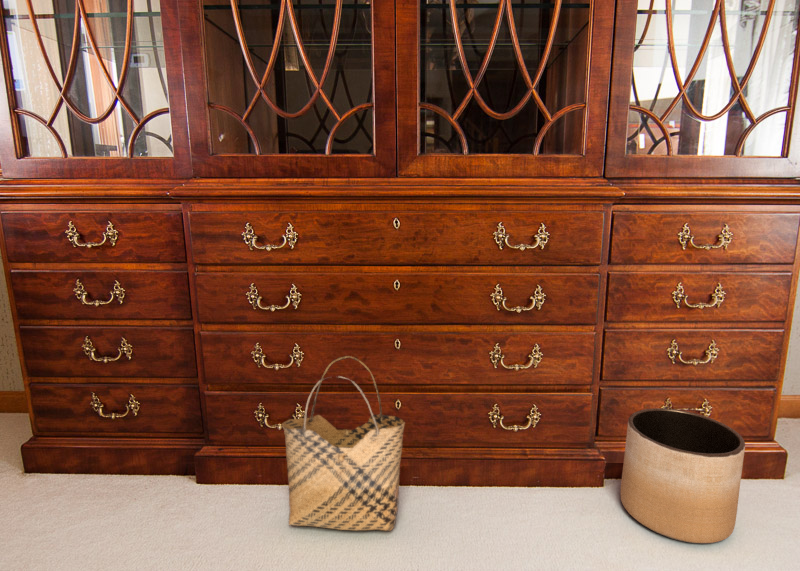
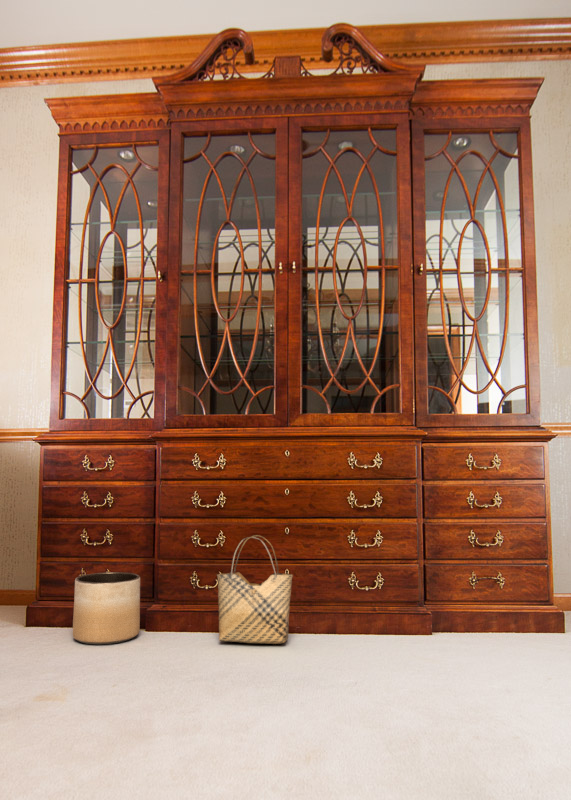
planter: present [620,408,745,543] -> present [73,572,140,645]

